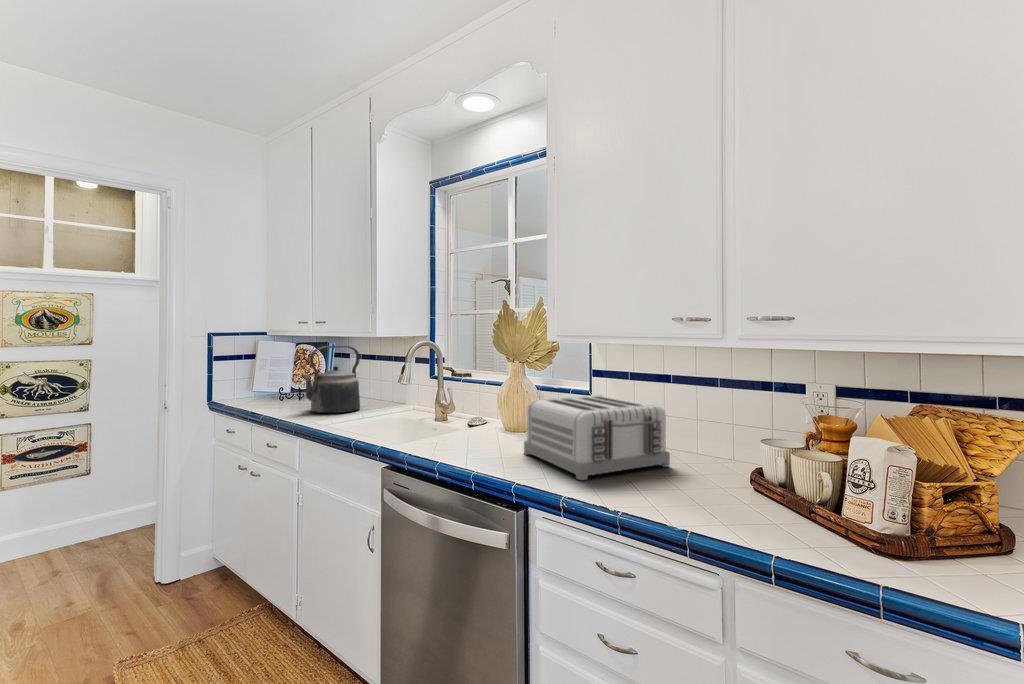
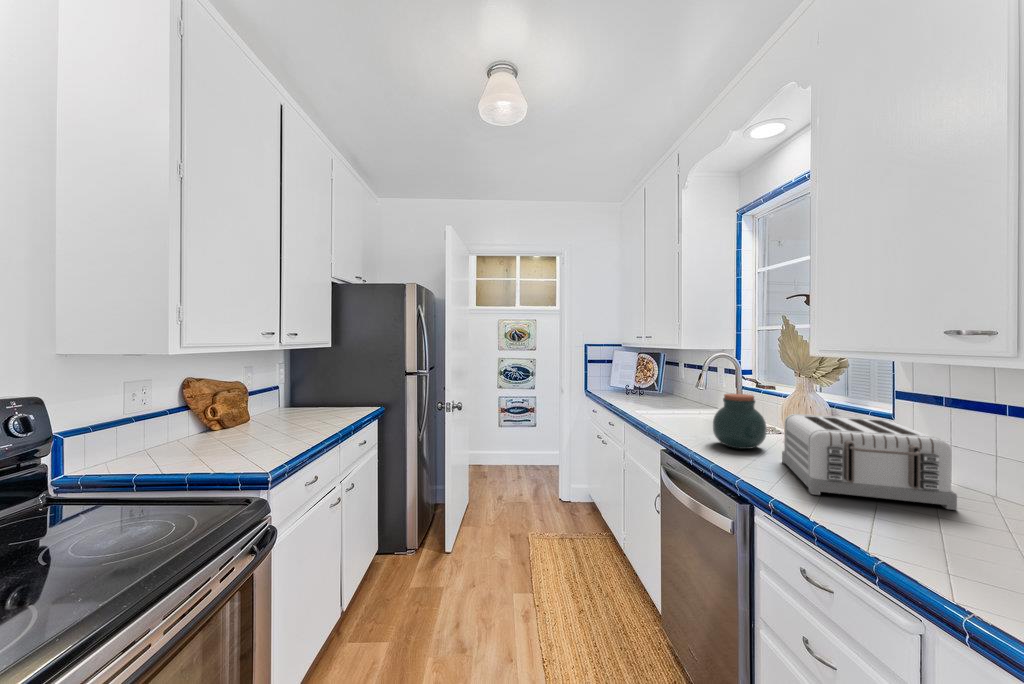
kettle: present [301,346,360,413] -> none [632,356,679,407]
jar: none [444,384,499,447] -> present [713,394,766,449]

